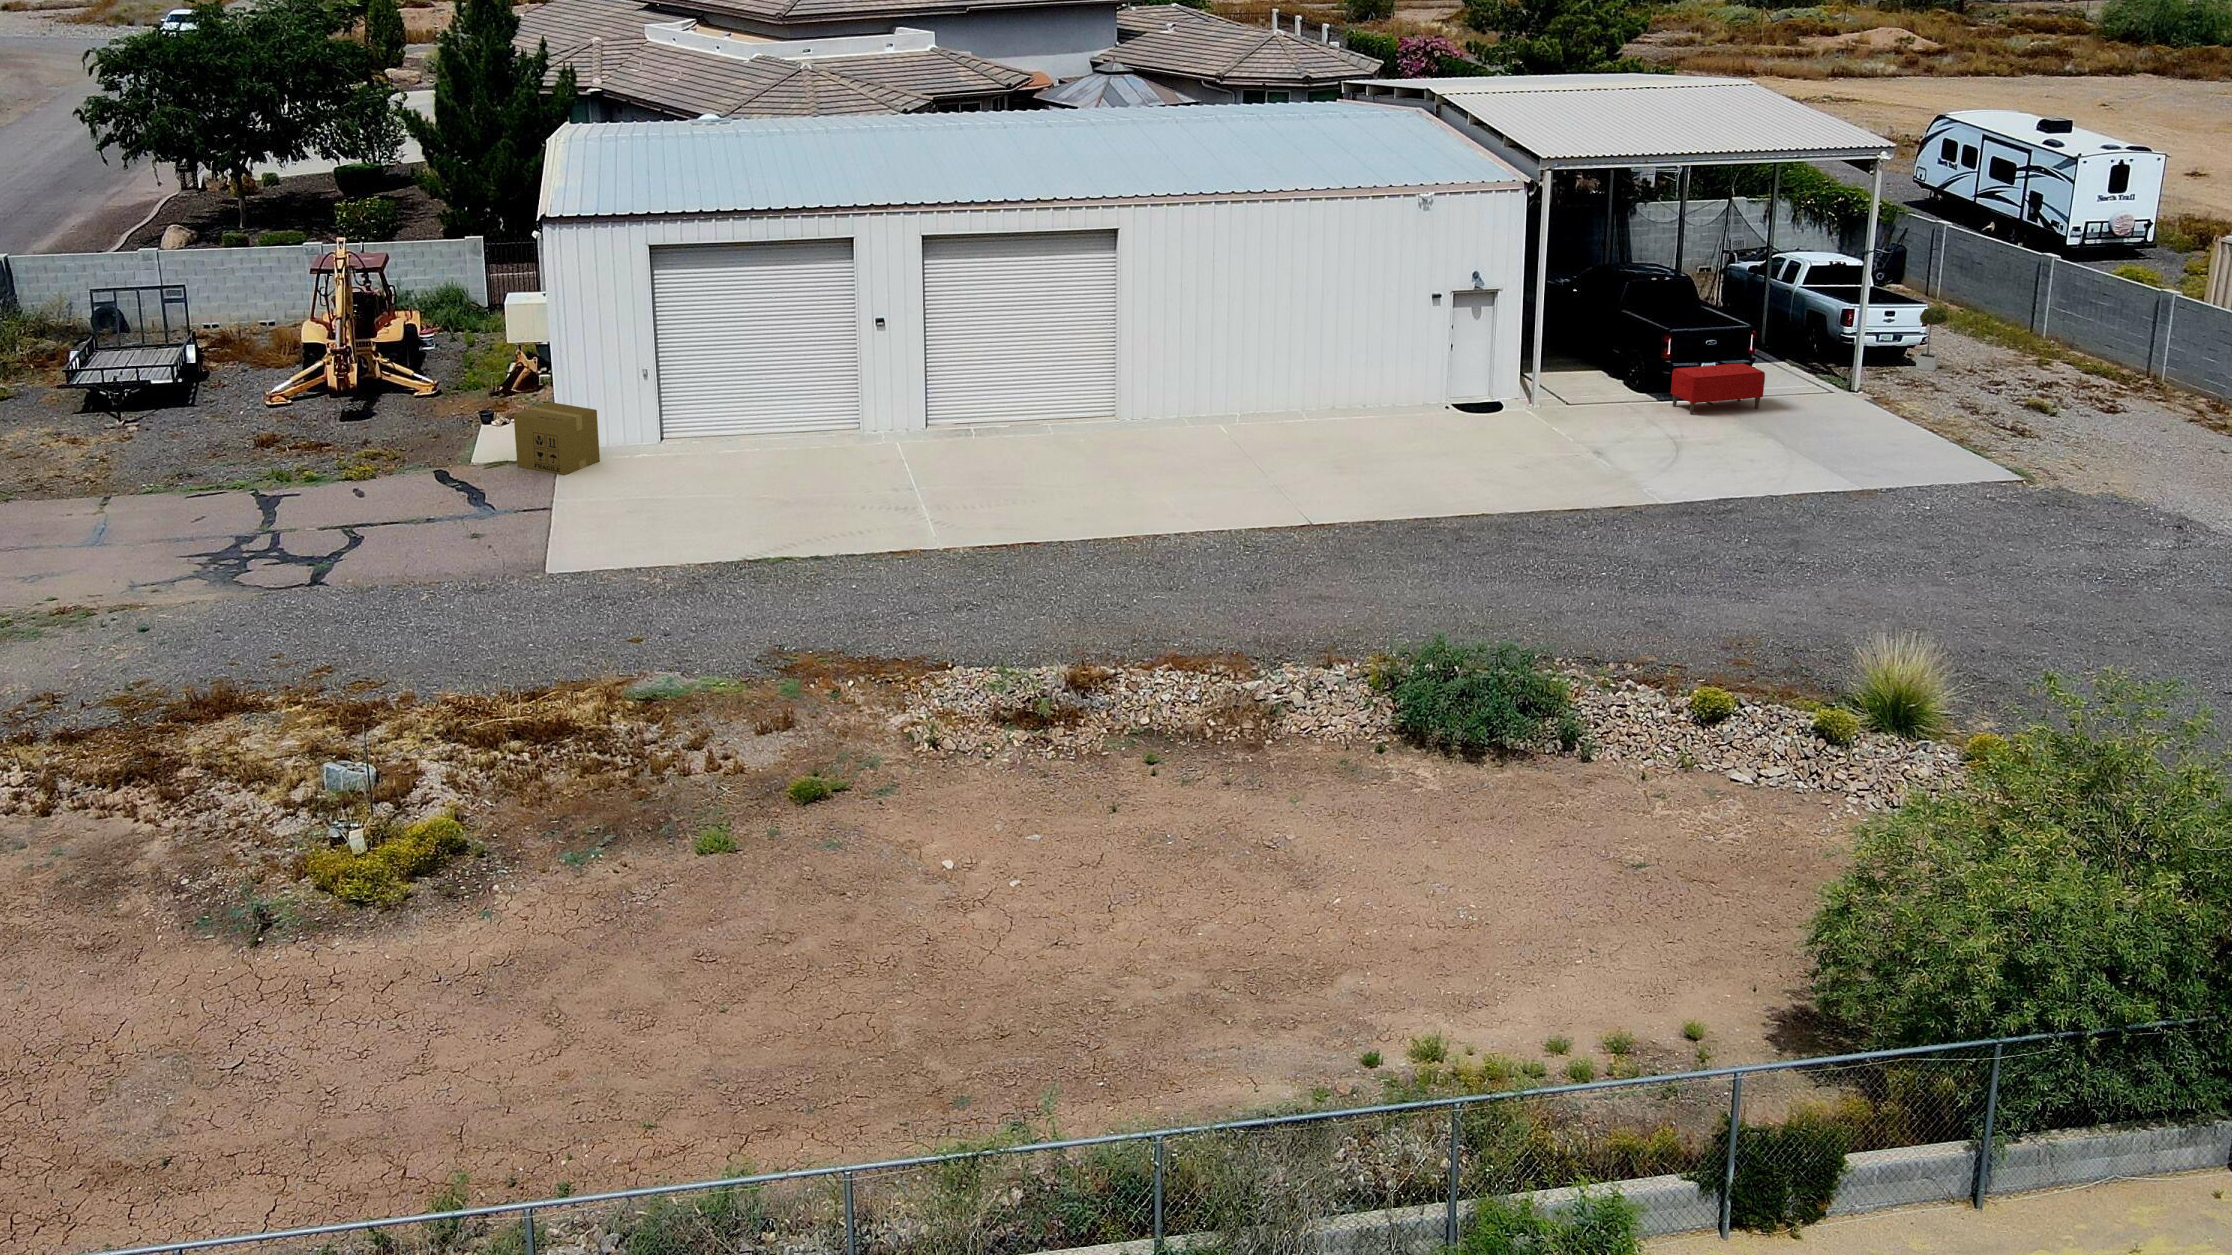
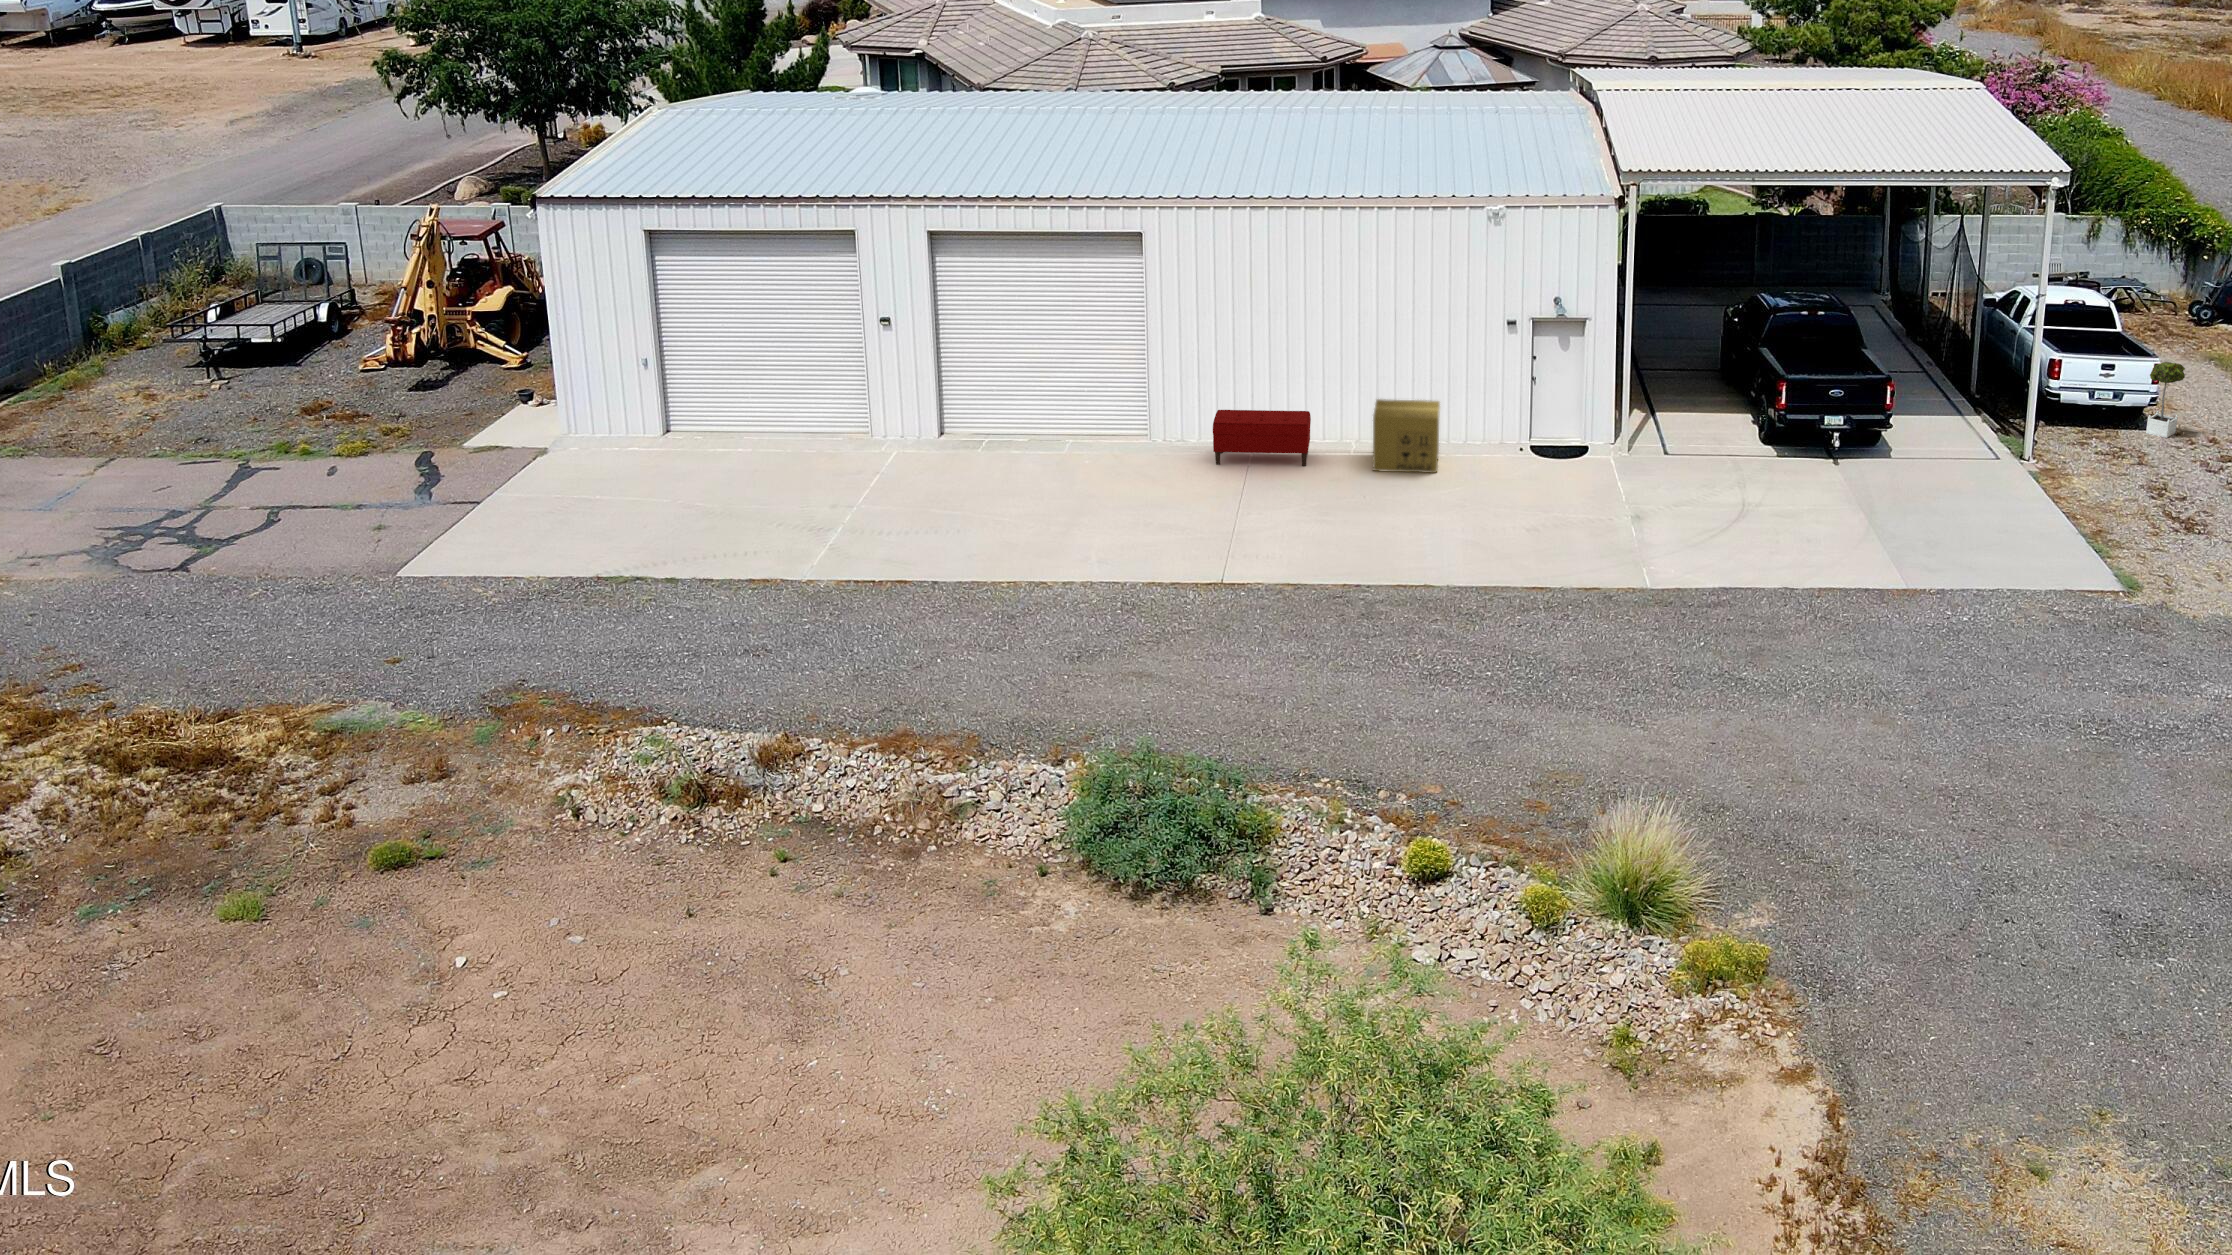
bench: present [1671,363,1765,415] -> present [1213,410,1311,466]
cardboard box: present [514,402,600,475] -> present [1373,399,1440,473]

